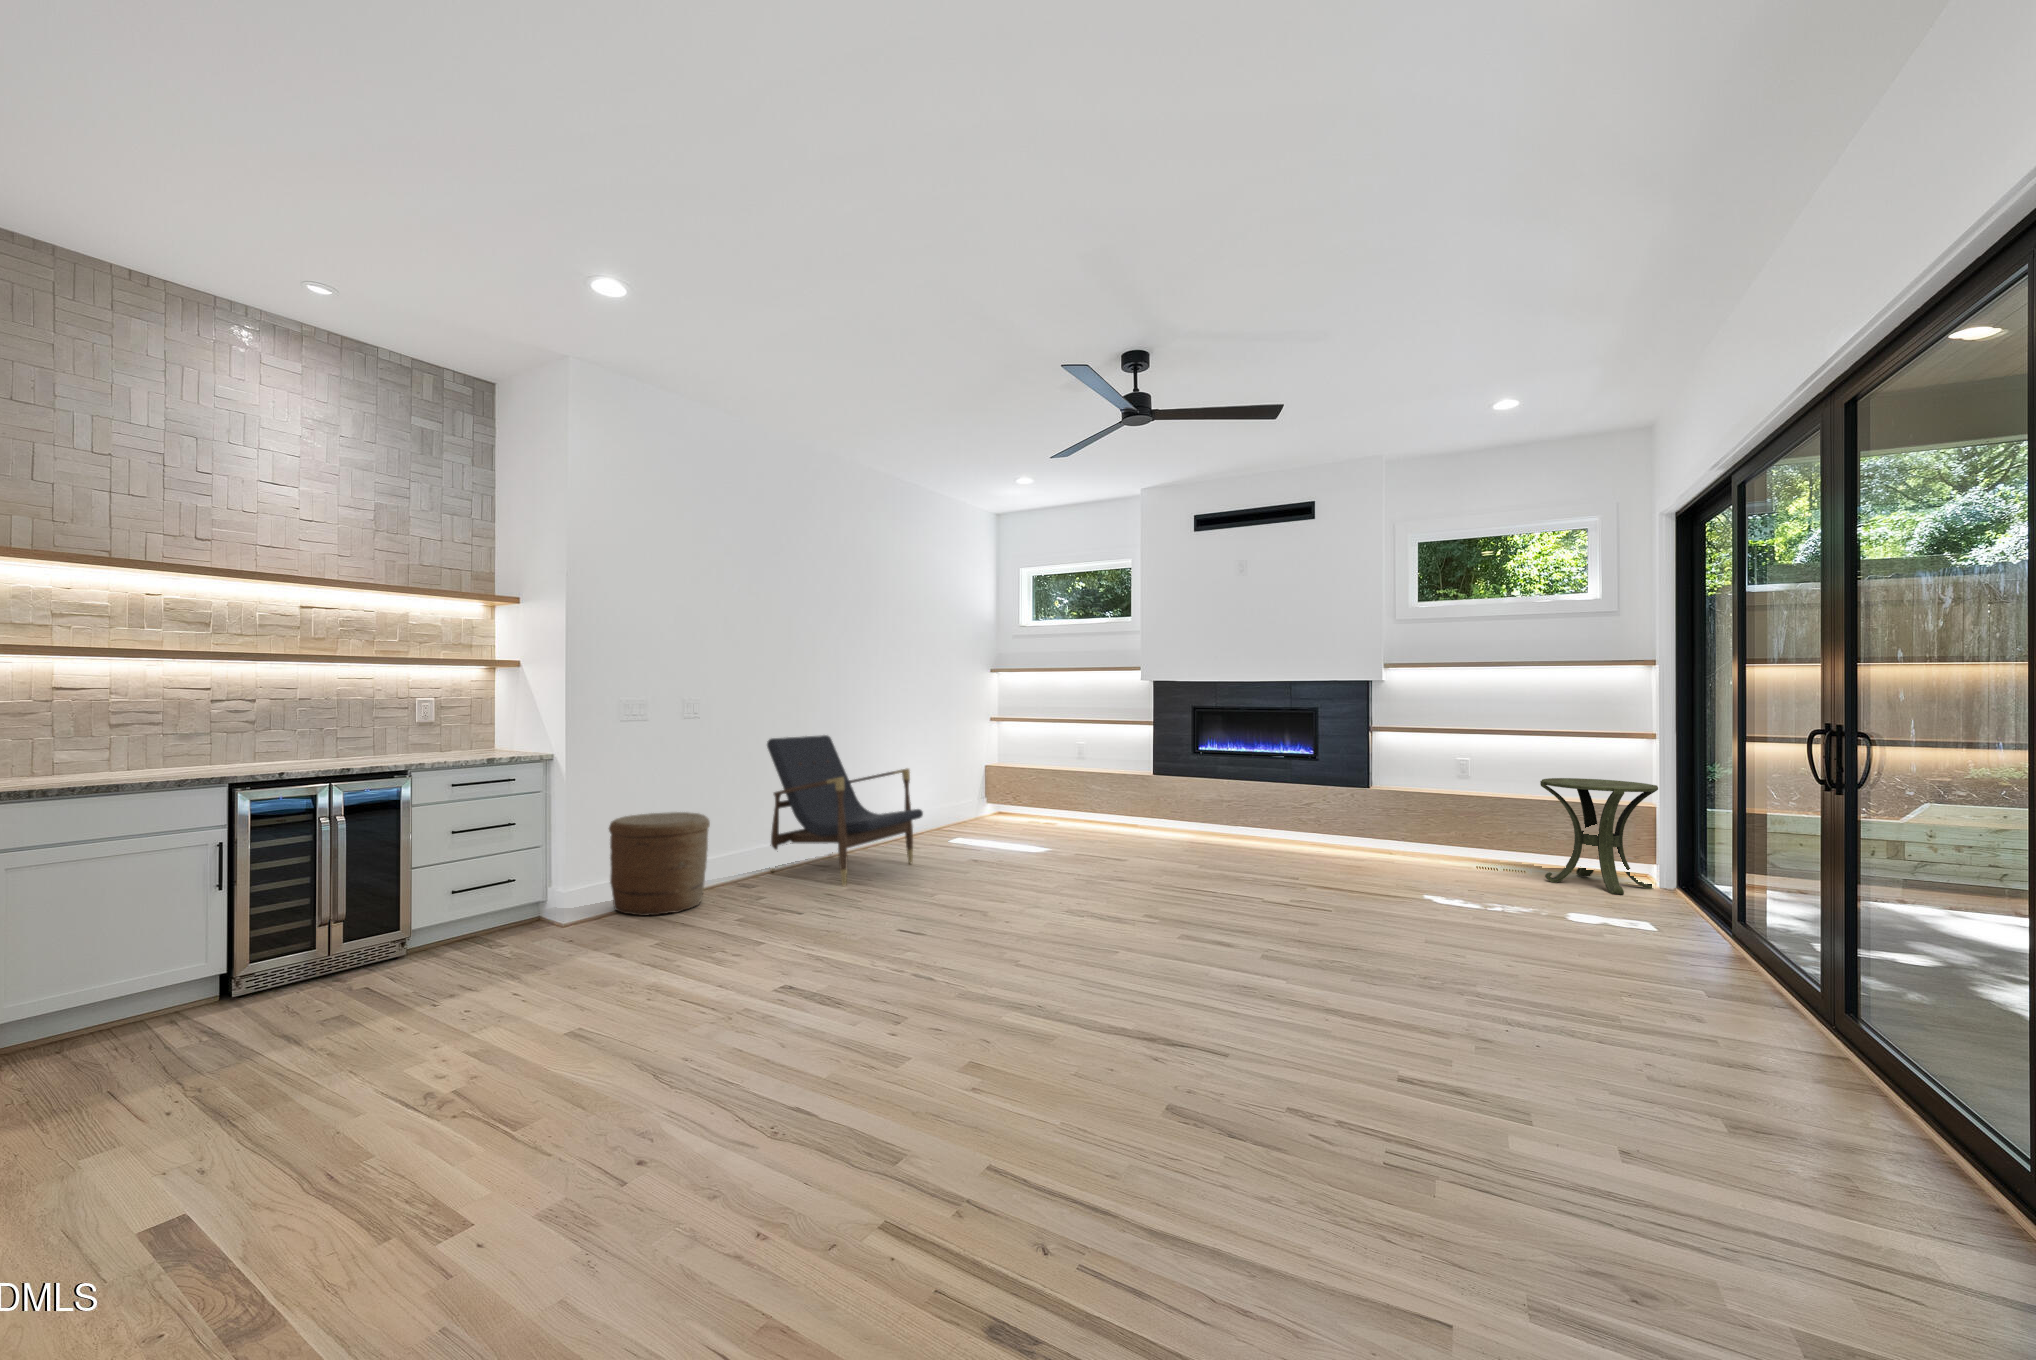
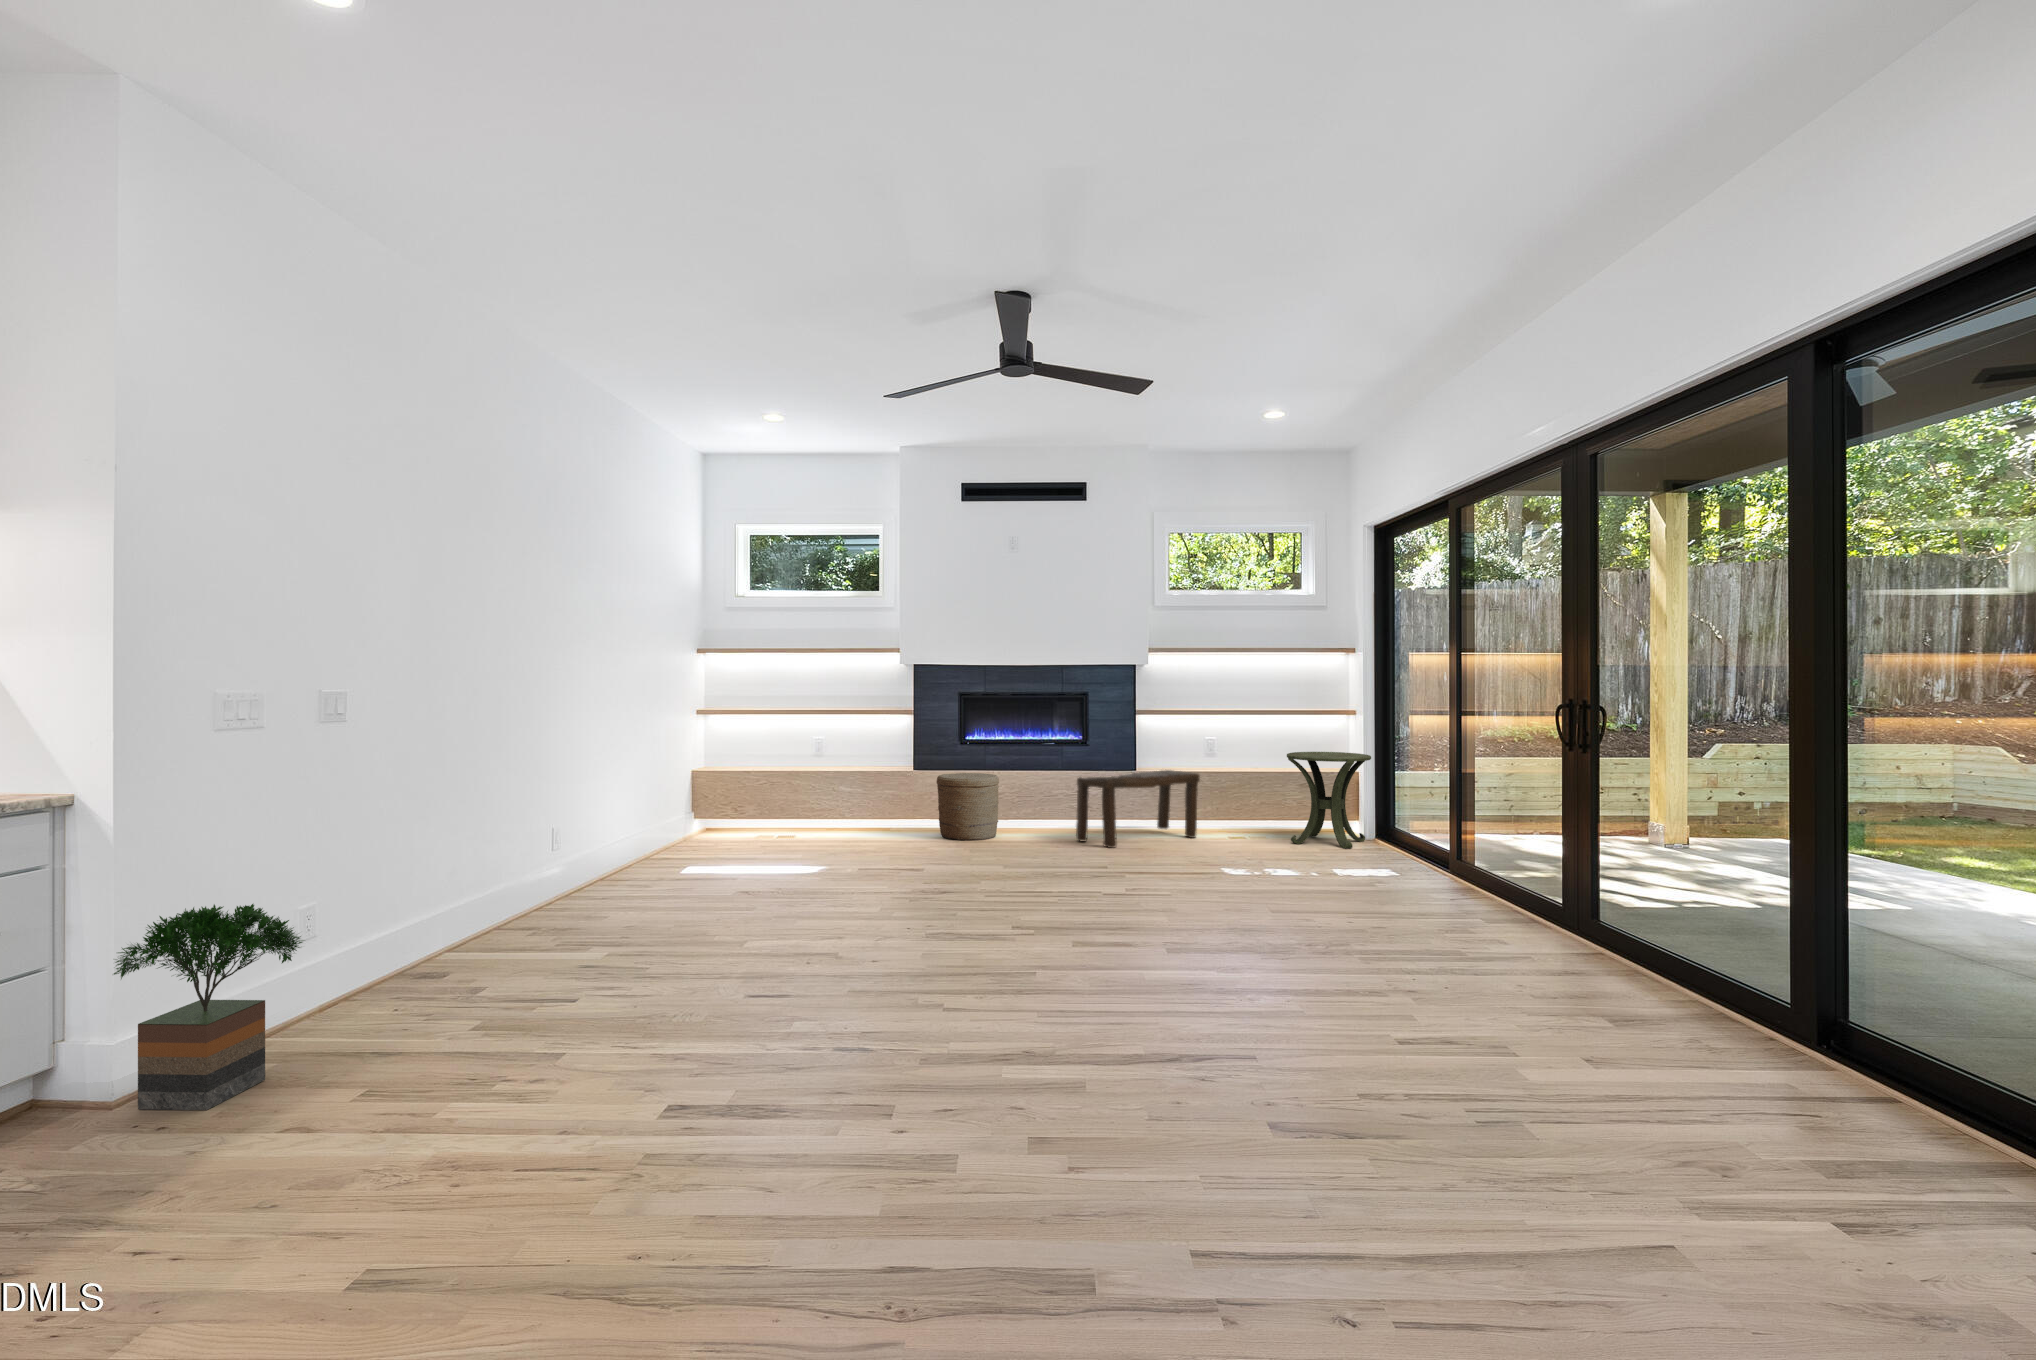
lounge chair: present [767,735,923,886] -> none [504,742,717,934]
bench: none [1293,789,1435,863] -> present [1076,770,1200,848]
woven basket: present [609,812,710,916] -> present [937,773,999,840]
potted tree: none [431,824,539,956] -> present [114,904,304,1110]

